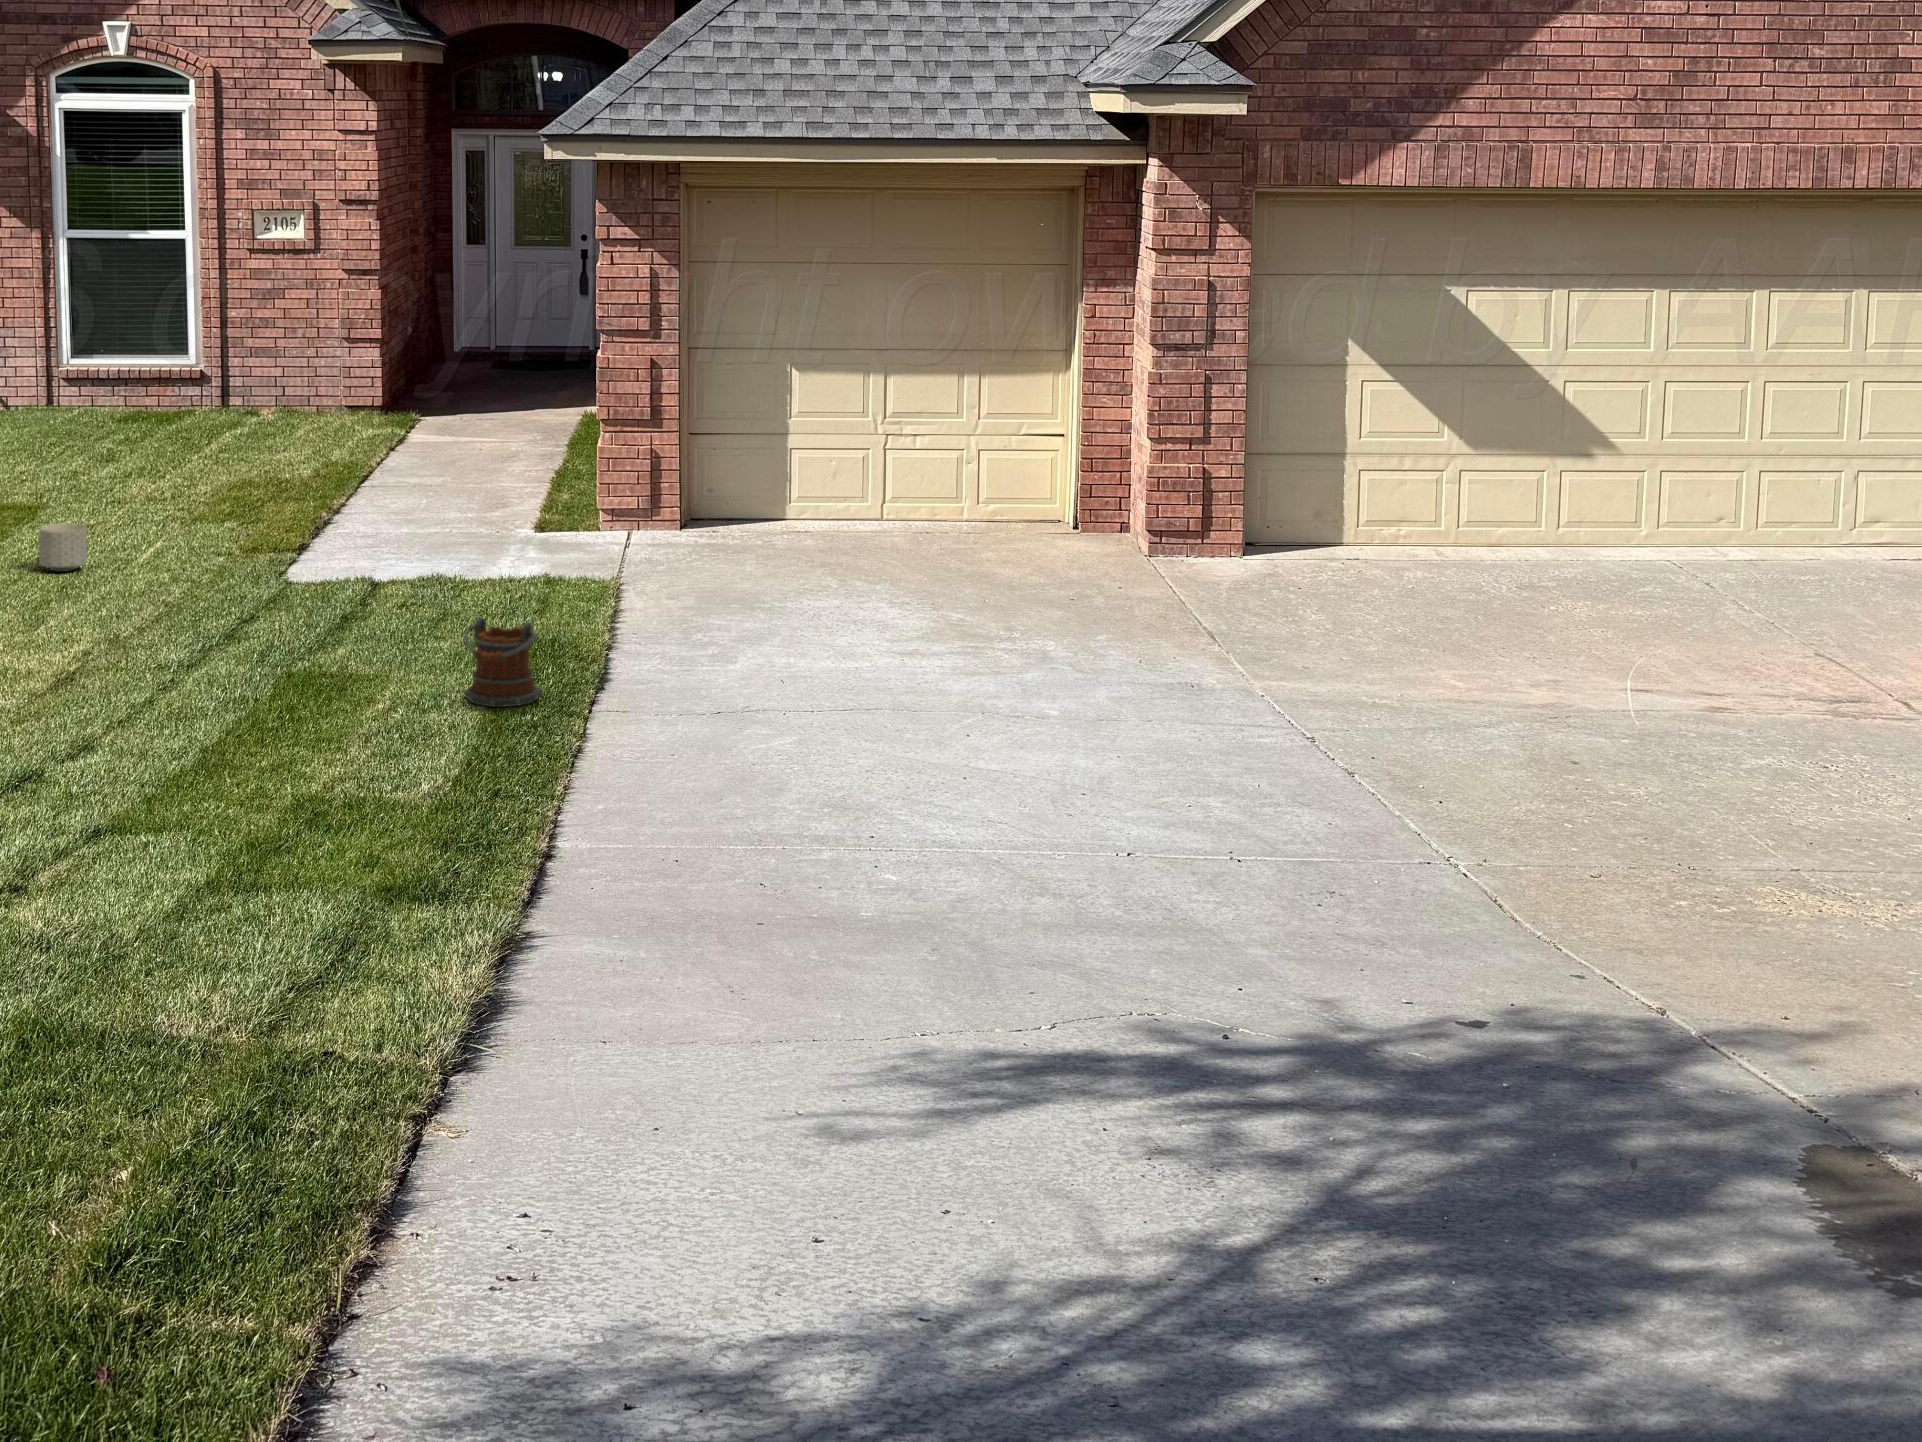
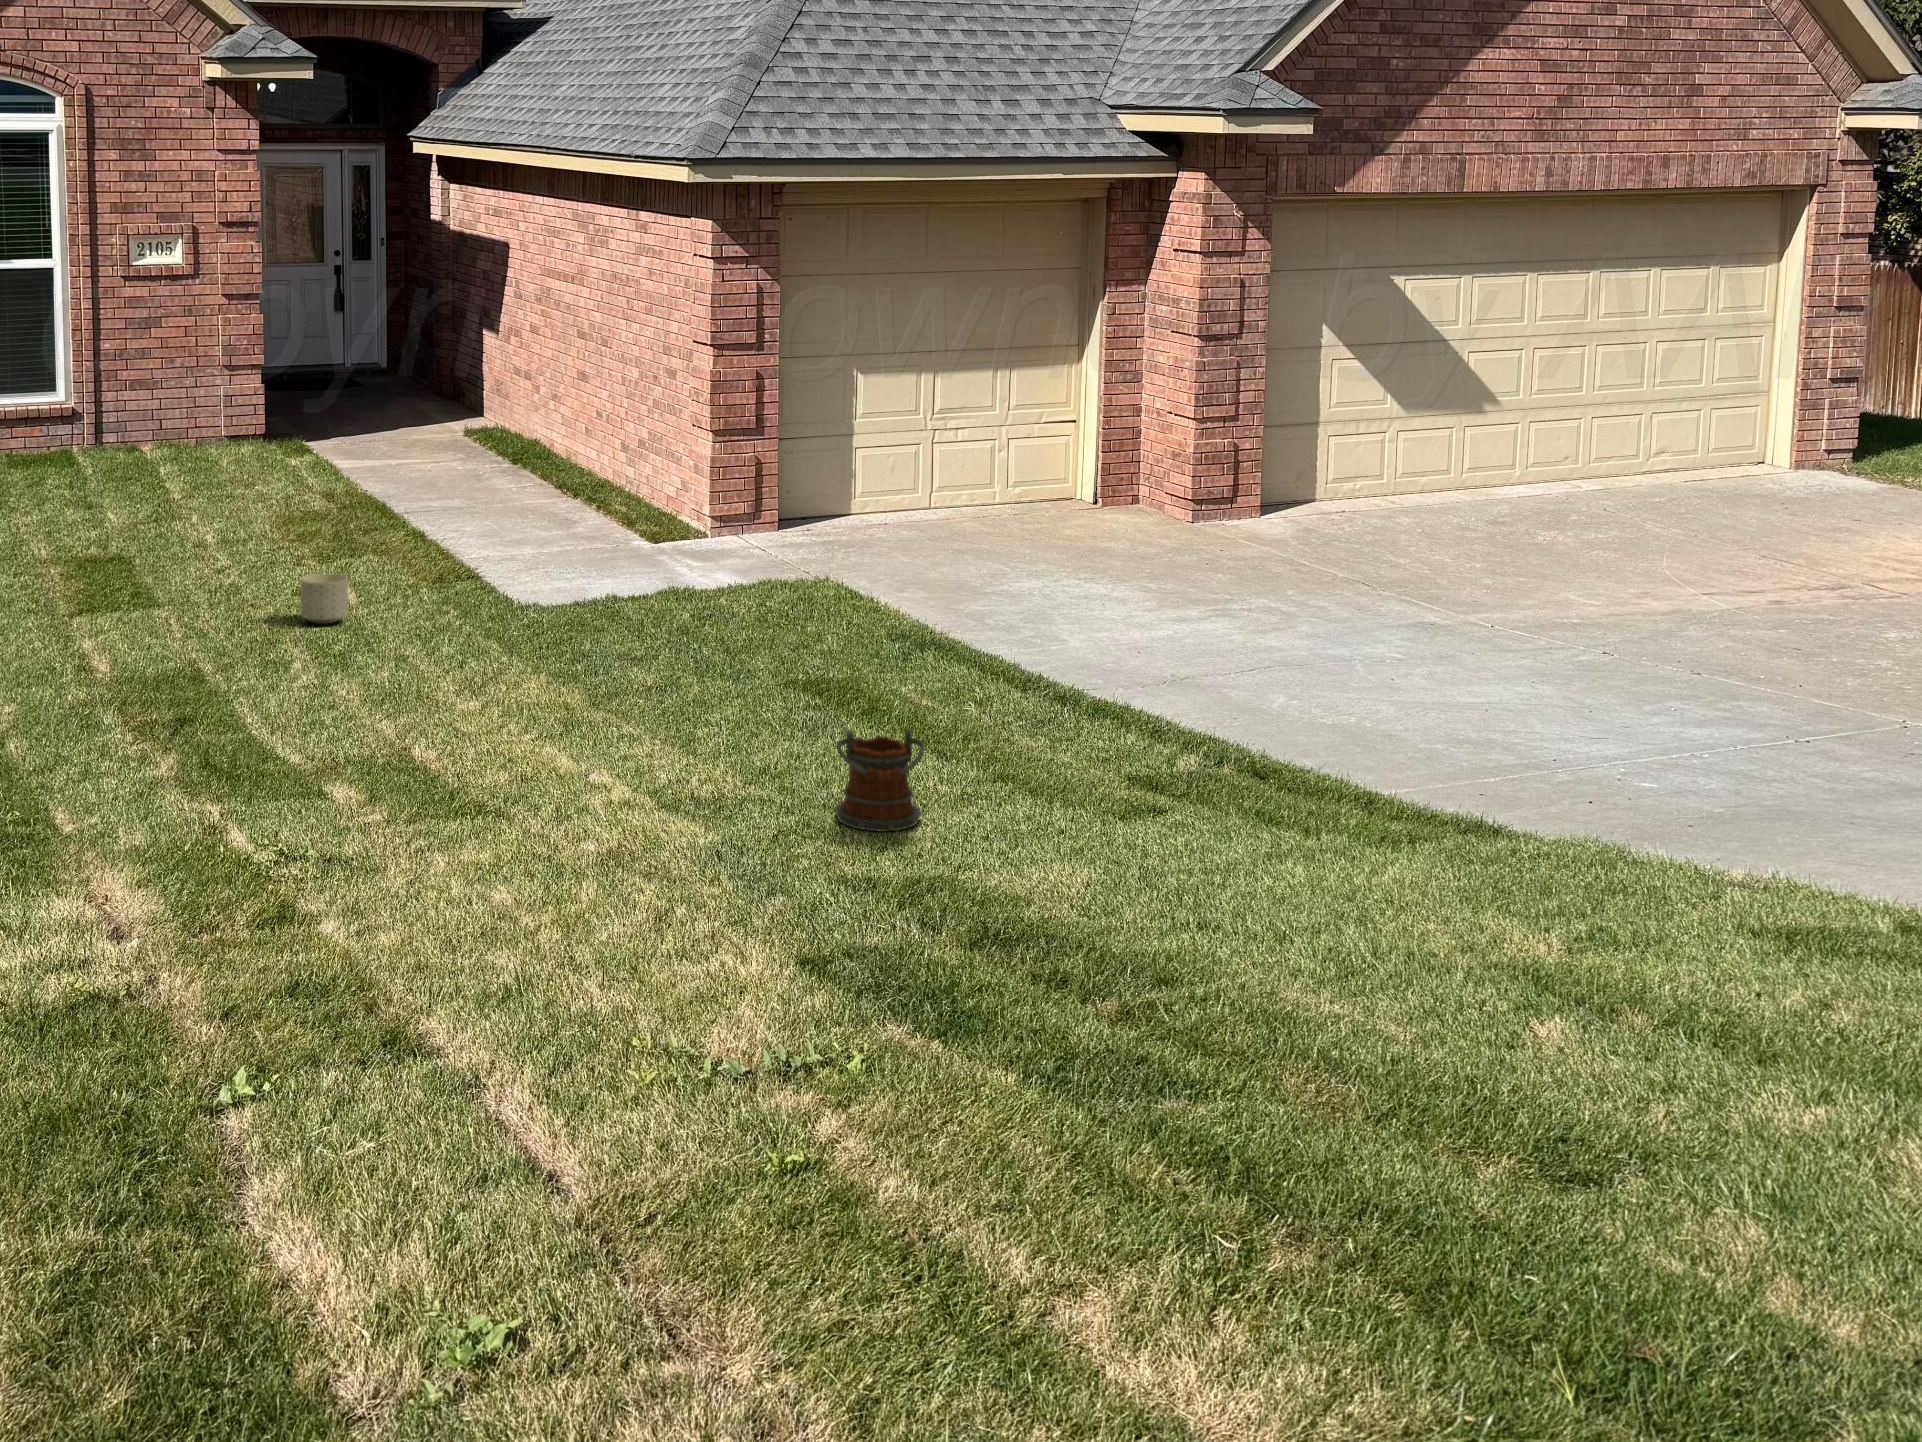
bucket: present [464,617,540,707] -> present [835,730,925,832]

